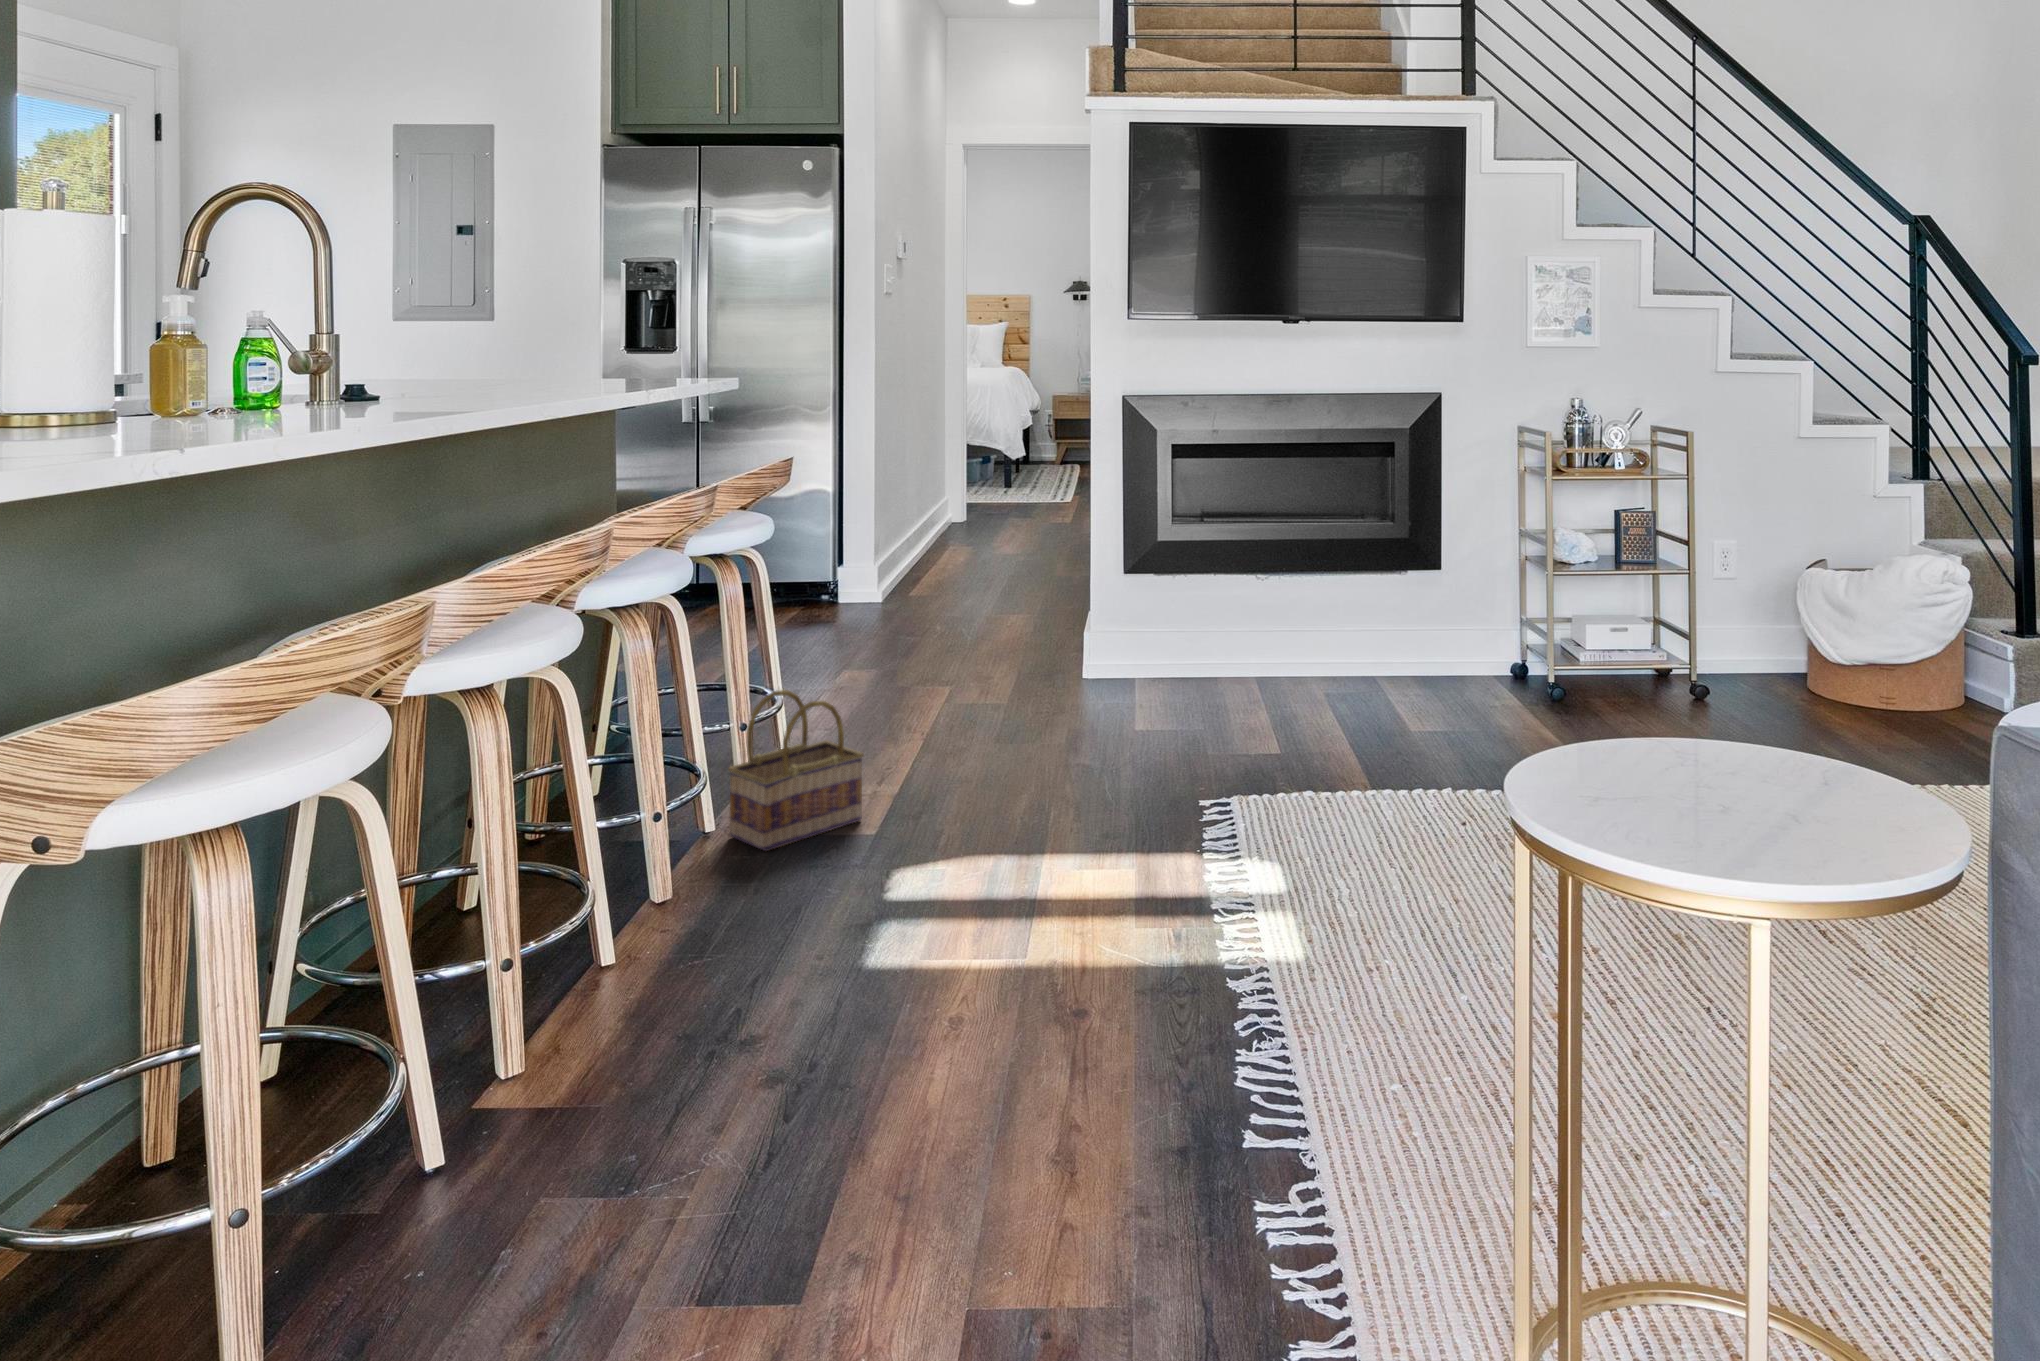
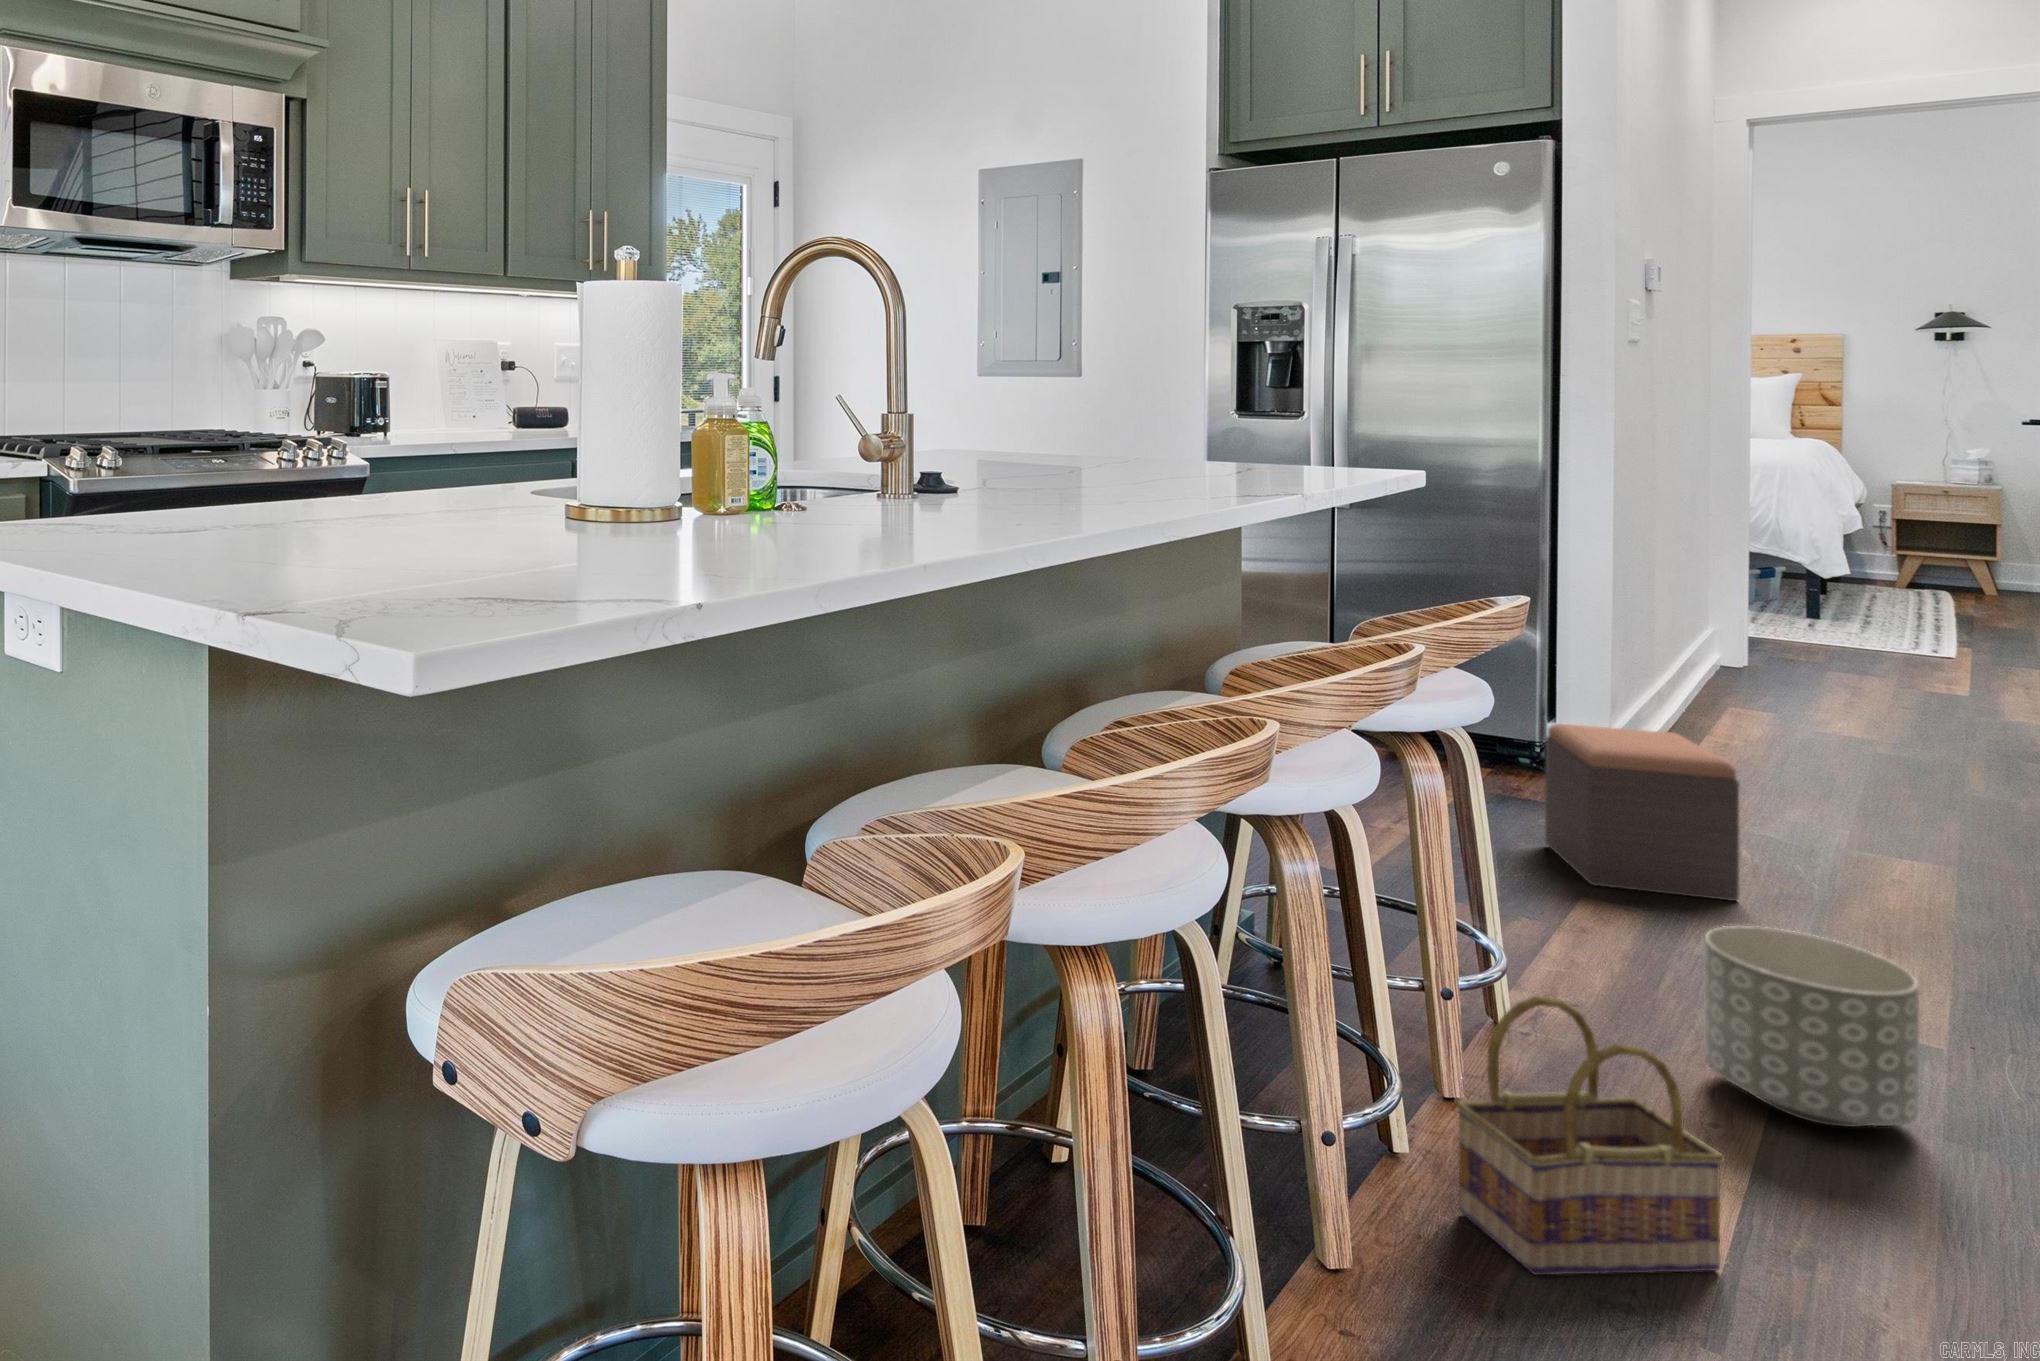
footstool: none [822,552,922,658] -> present [1545,724,1739,901]
planter: none [879,641,973,744] -> present [1705,926,1919,1127]

